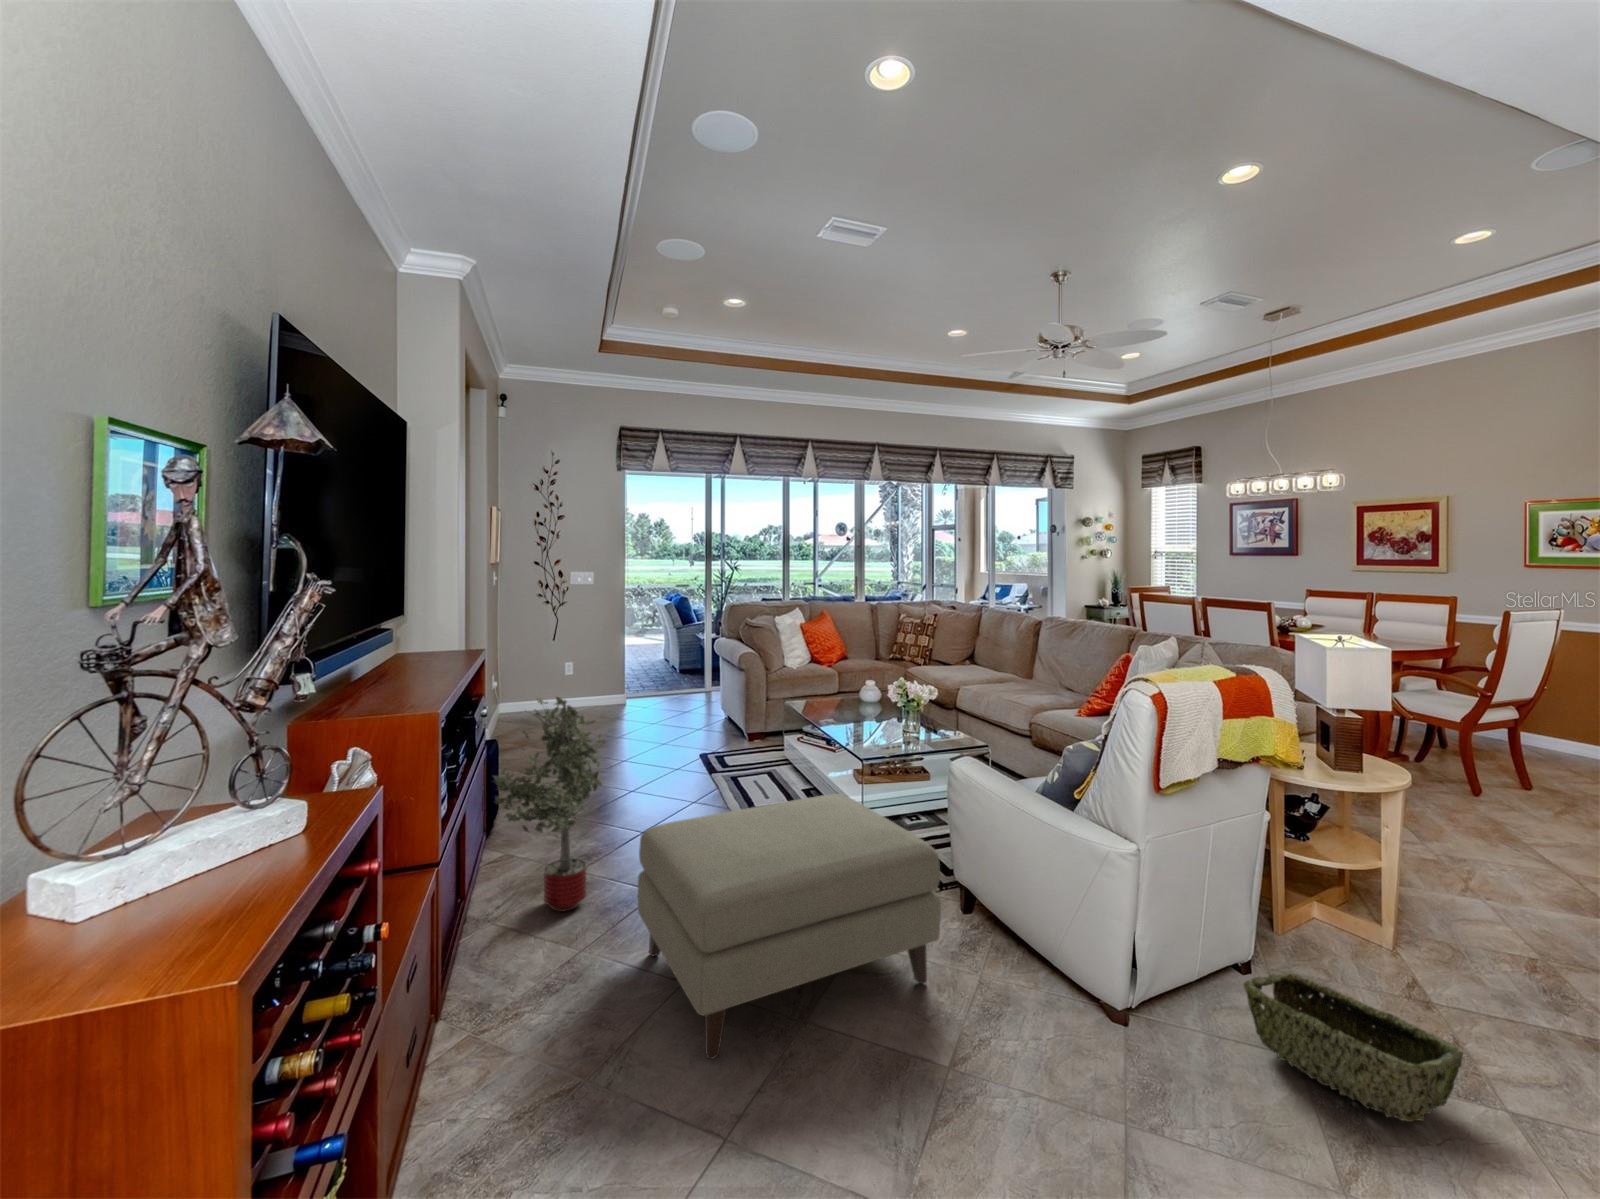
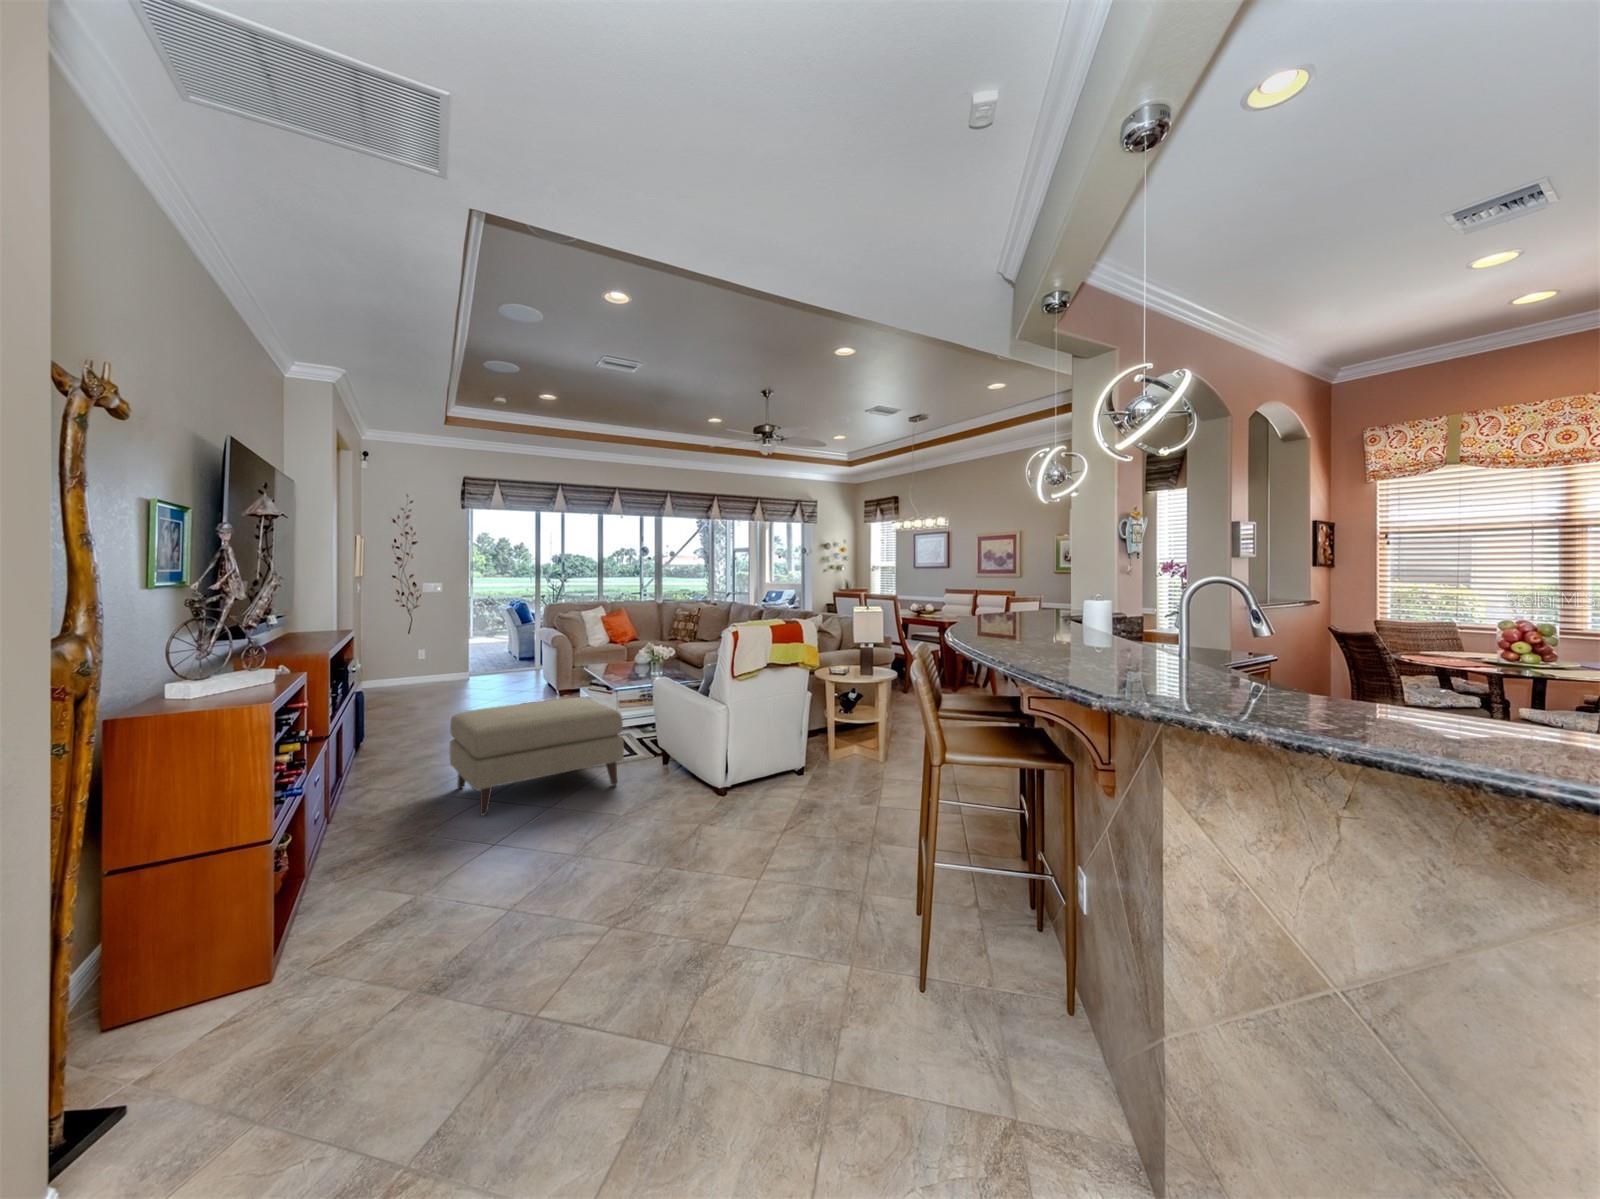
potted tree: present [494,697,605,912] -> none [355,647,436,778]
woven basket: present [1243,974,1463,1122] -> none [762,758,837,801]

